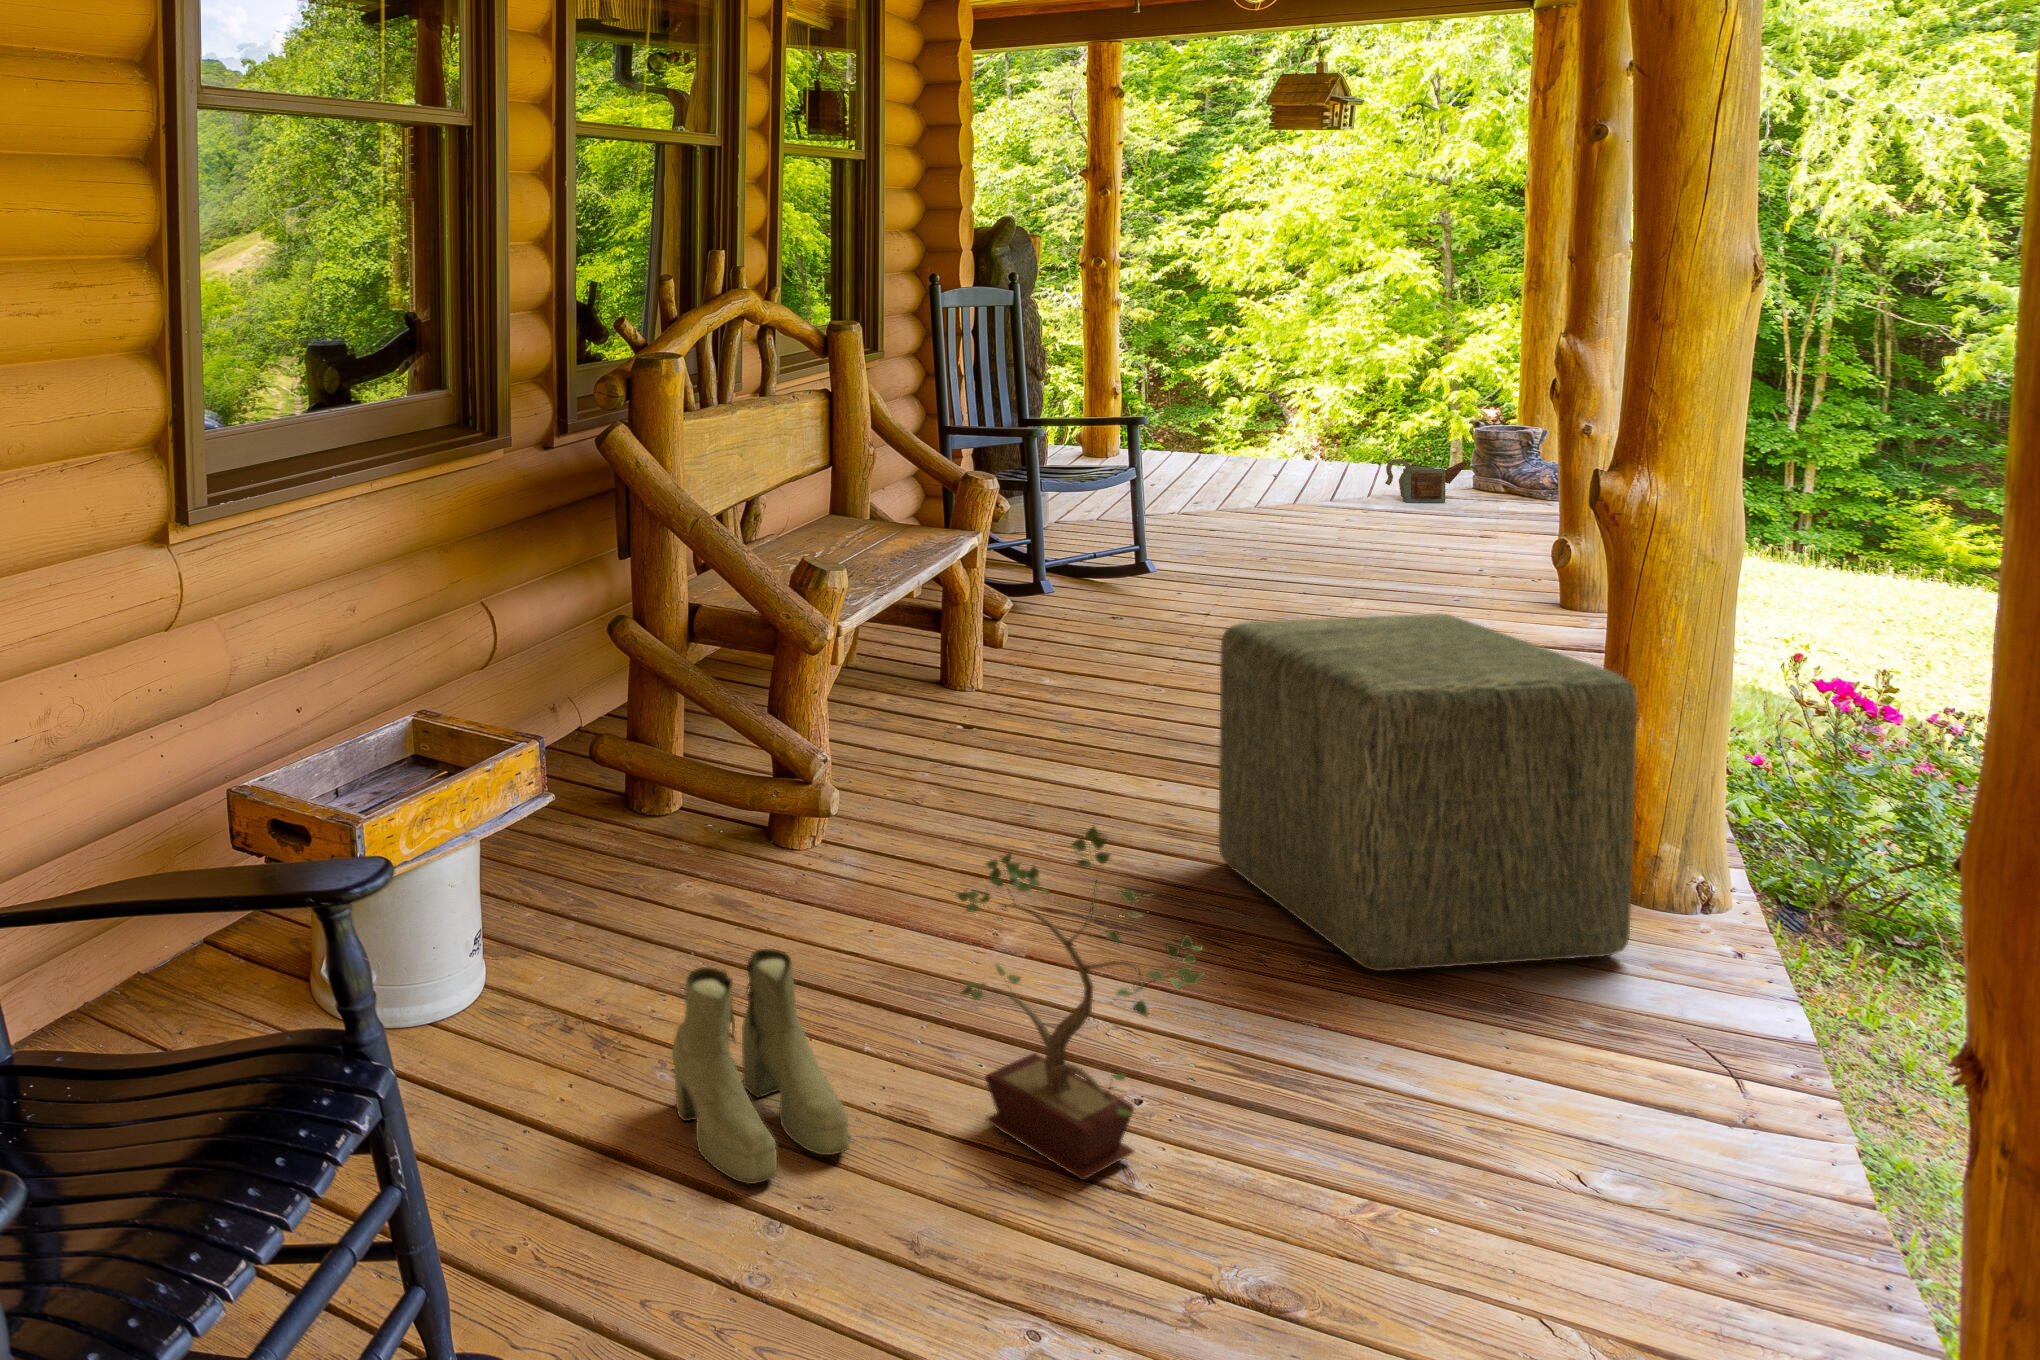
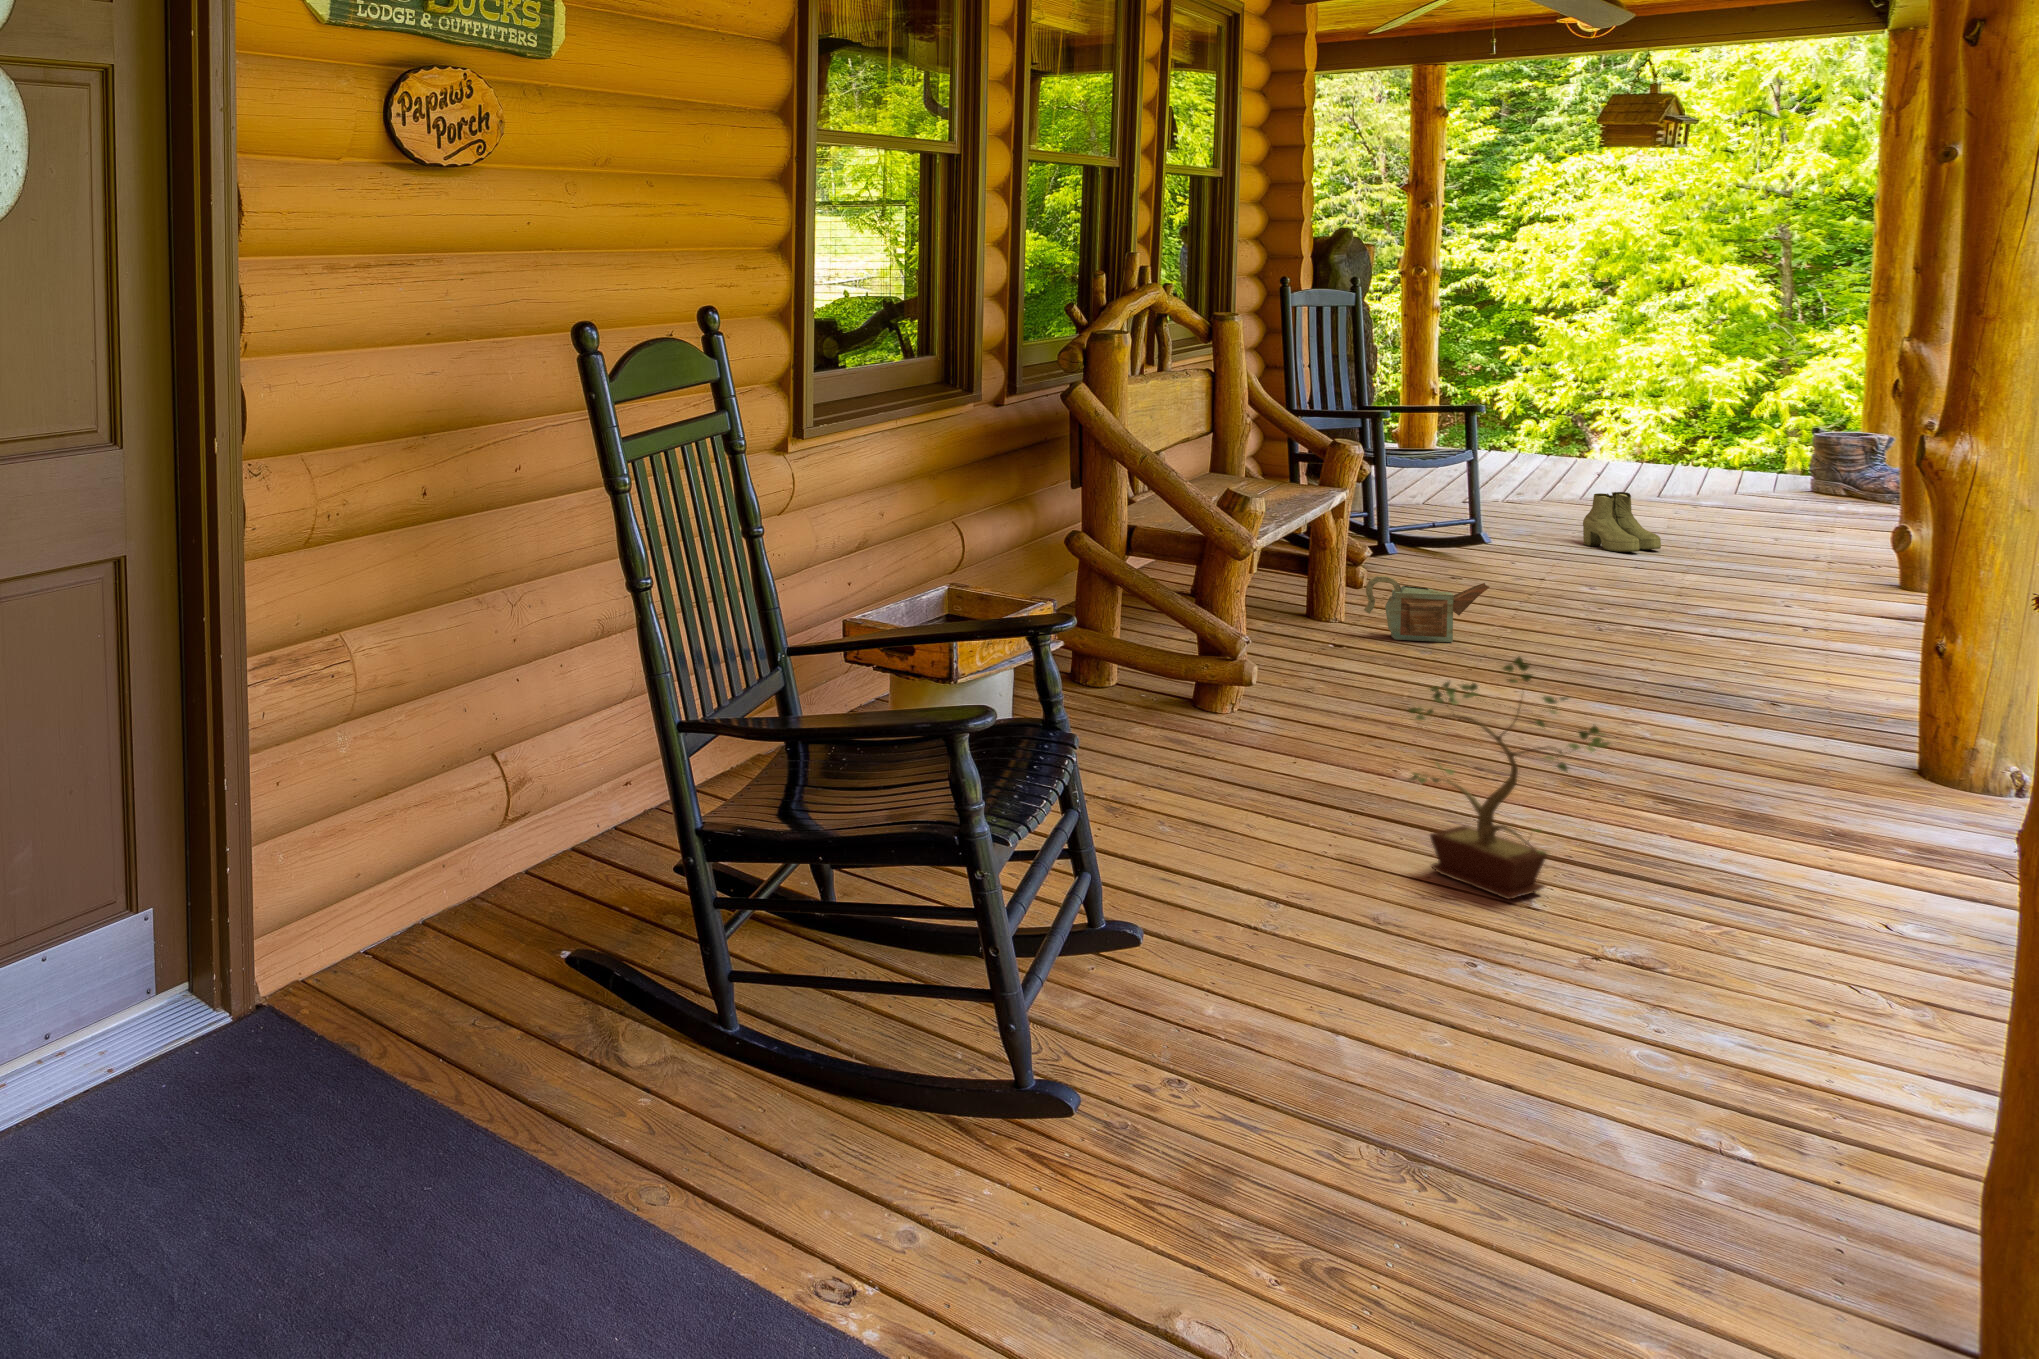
watering can: present [1385,459,1468,502] -> present [1364,576,1490,642]
ottoman: present [1219,613,1637,971] -> none [1586,551,1952,811]
boots: present [672,949,849,1184] -> present [1583,492,1661,552]

